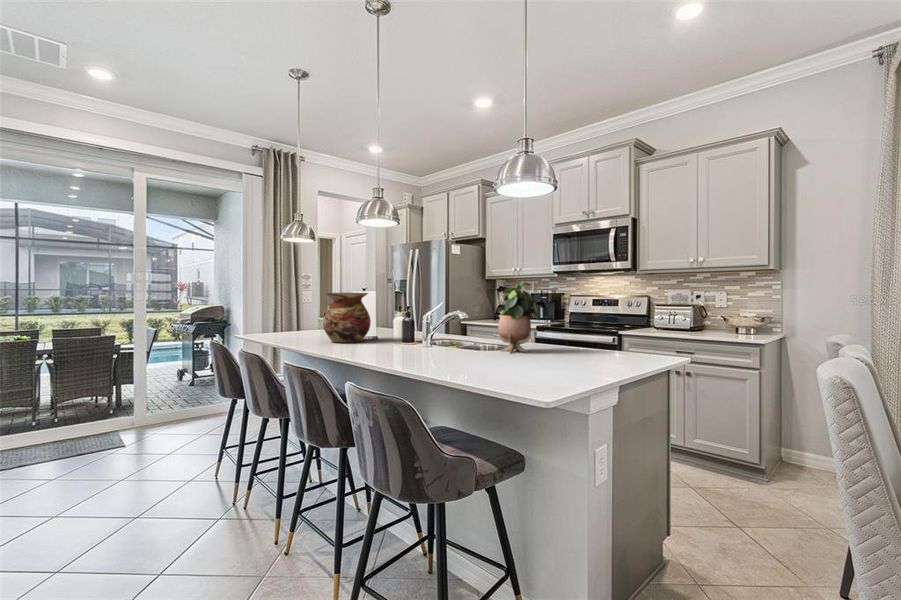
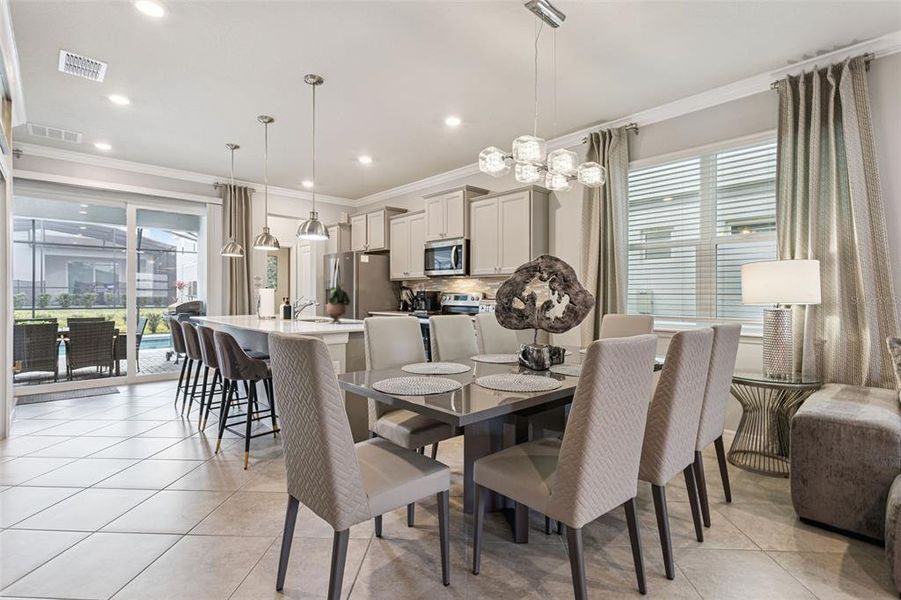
vase: present [323,293,371,342] -> none [239,290,271,320]

